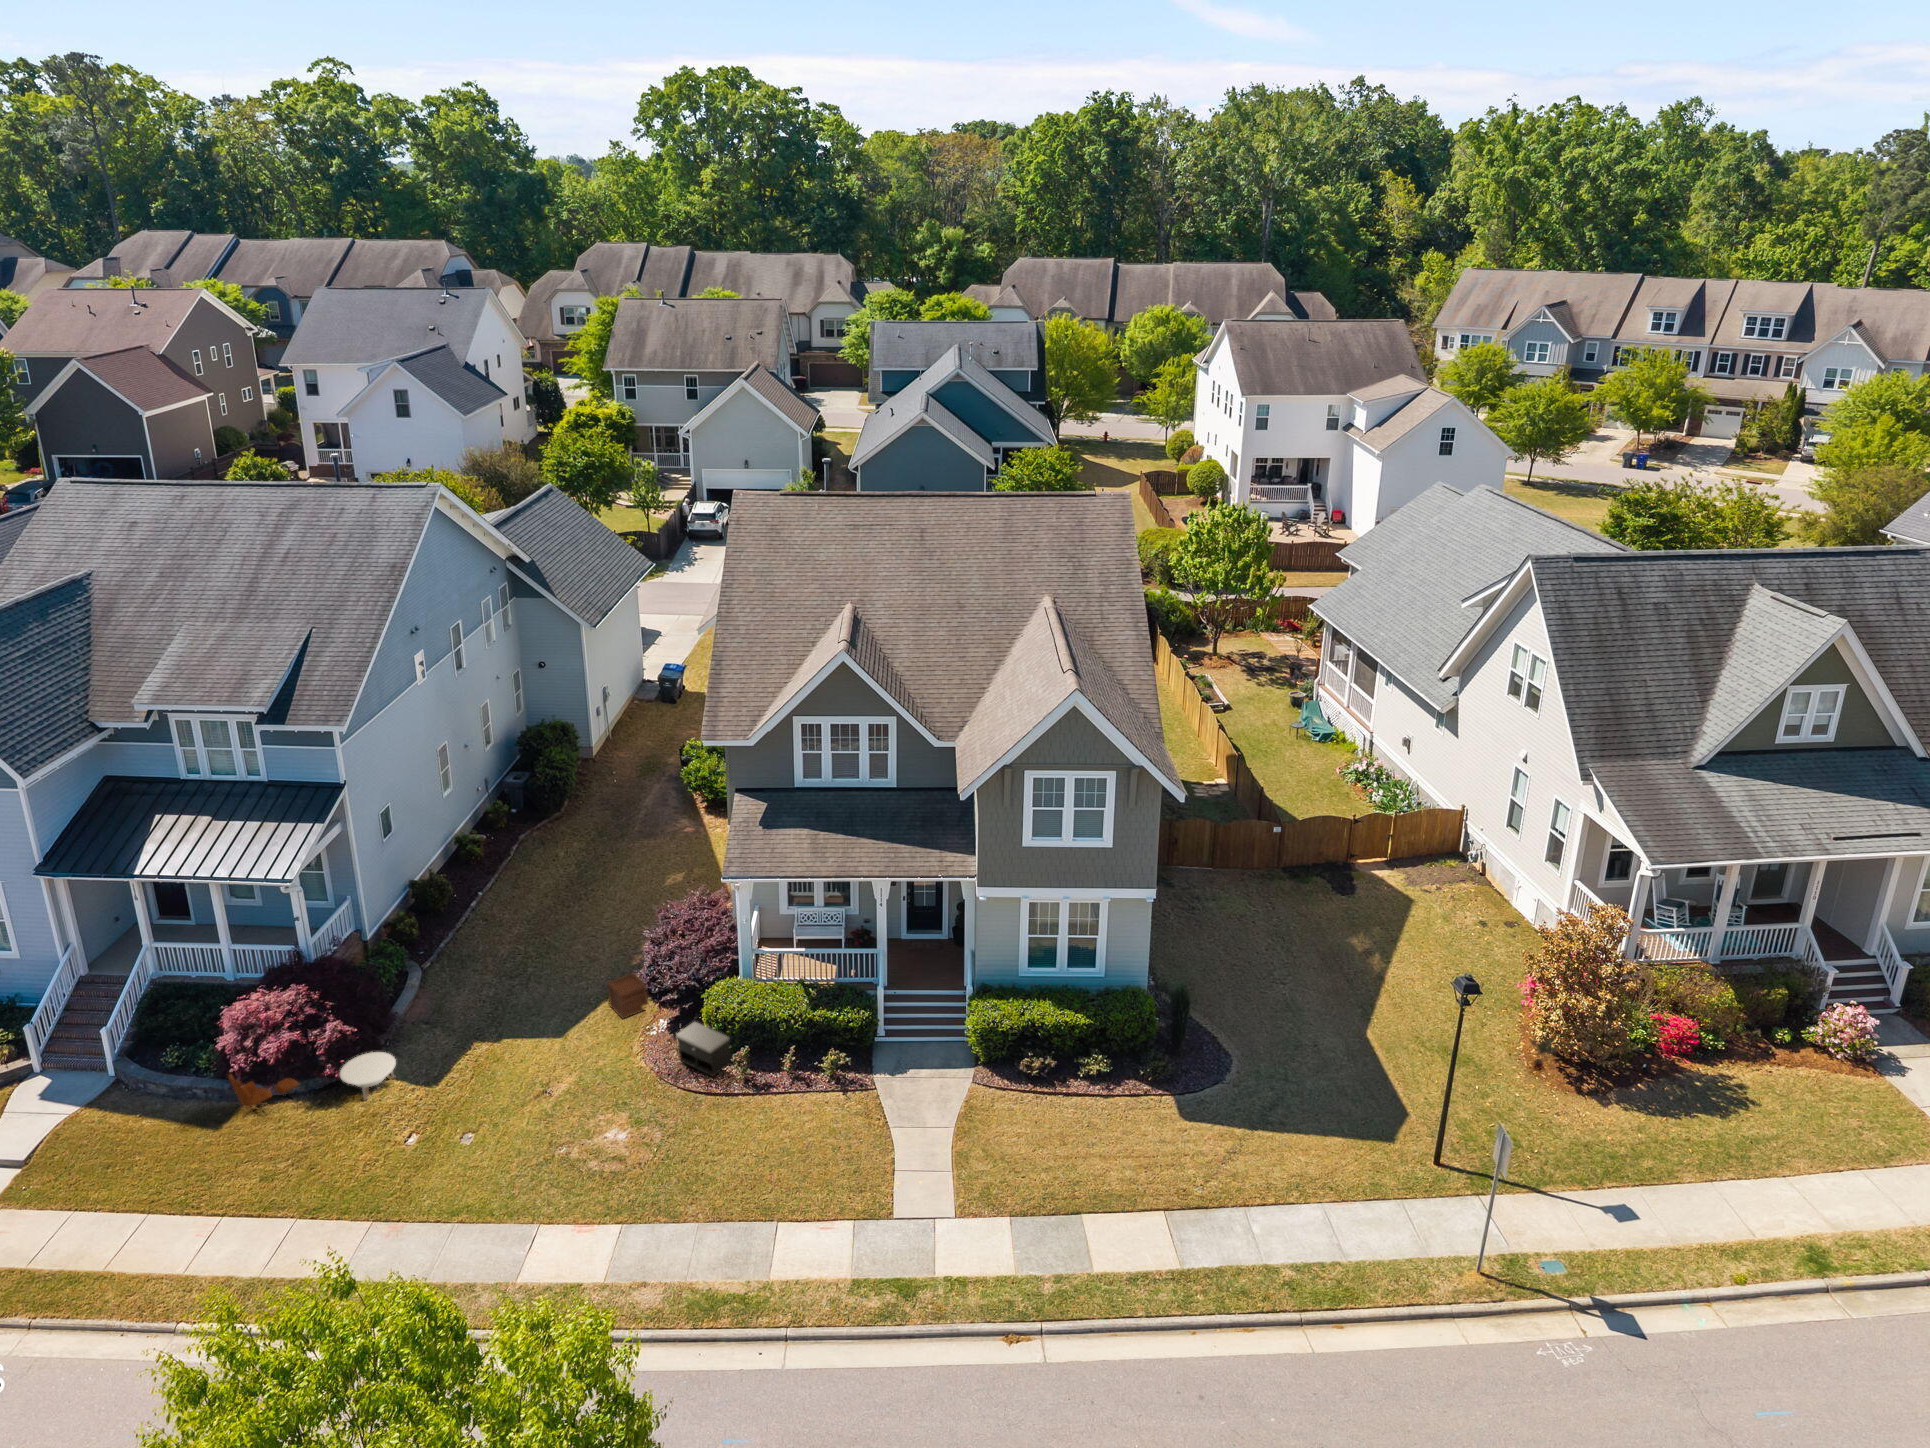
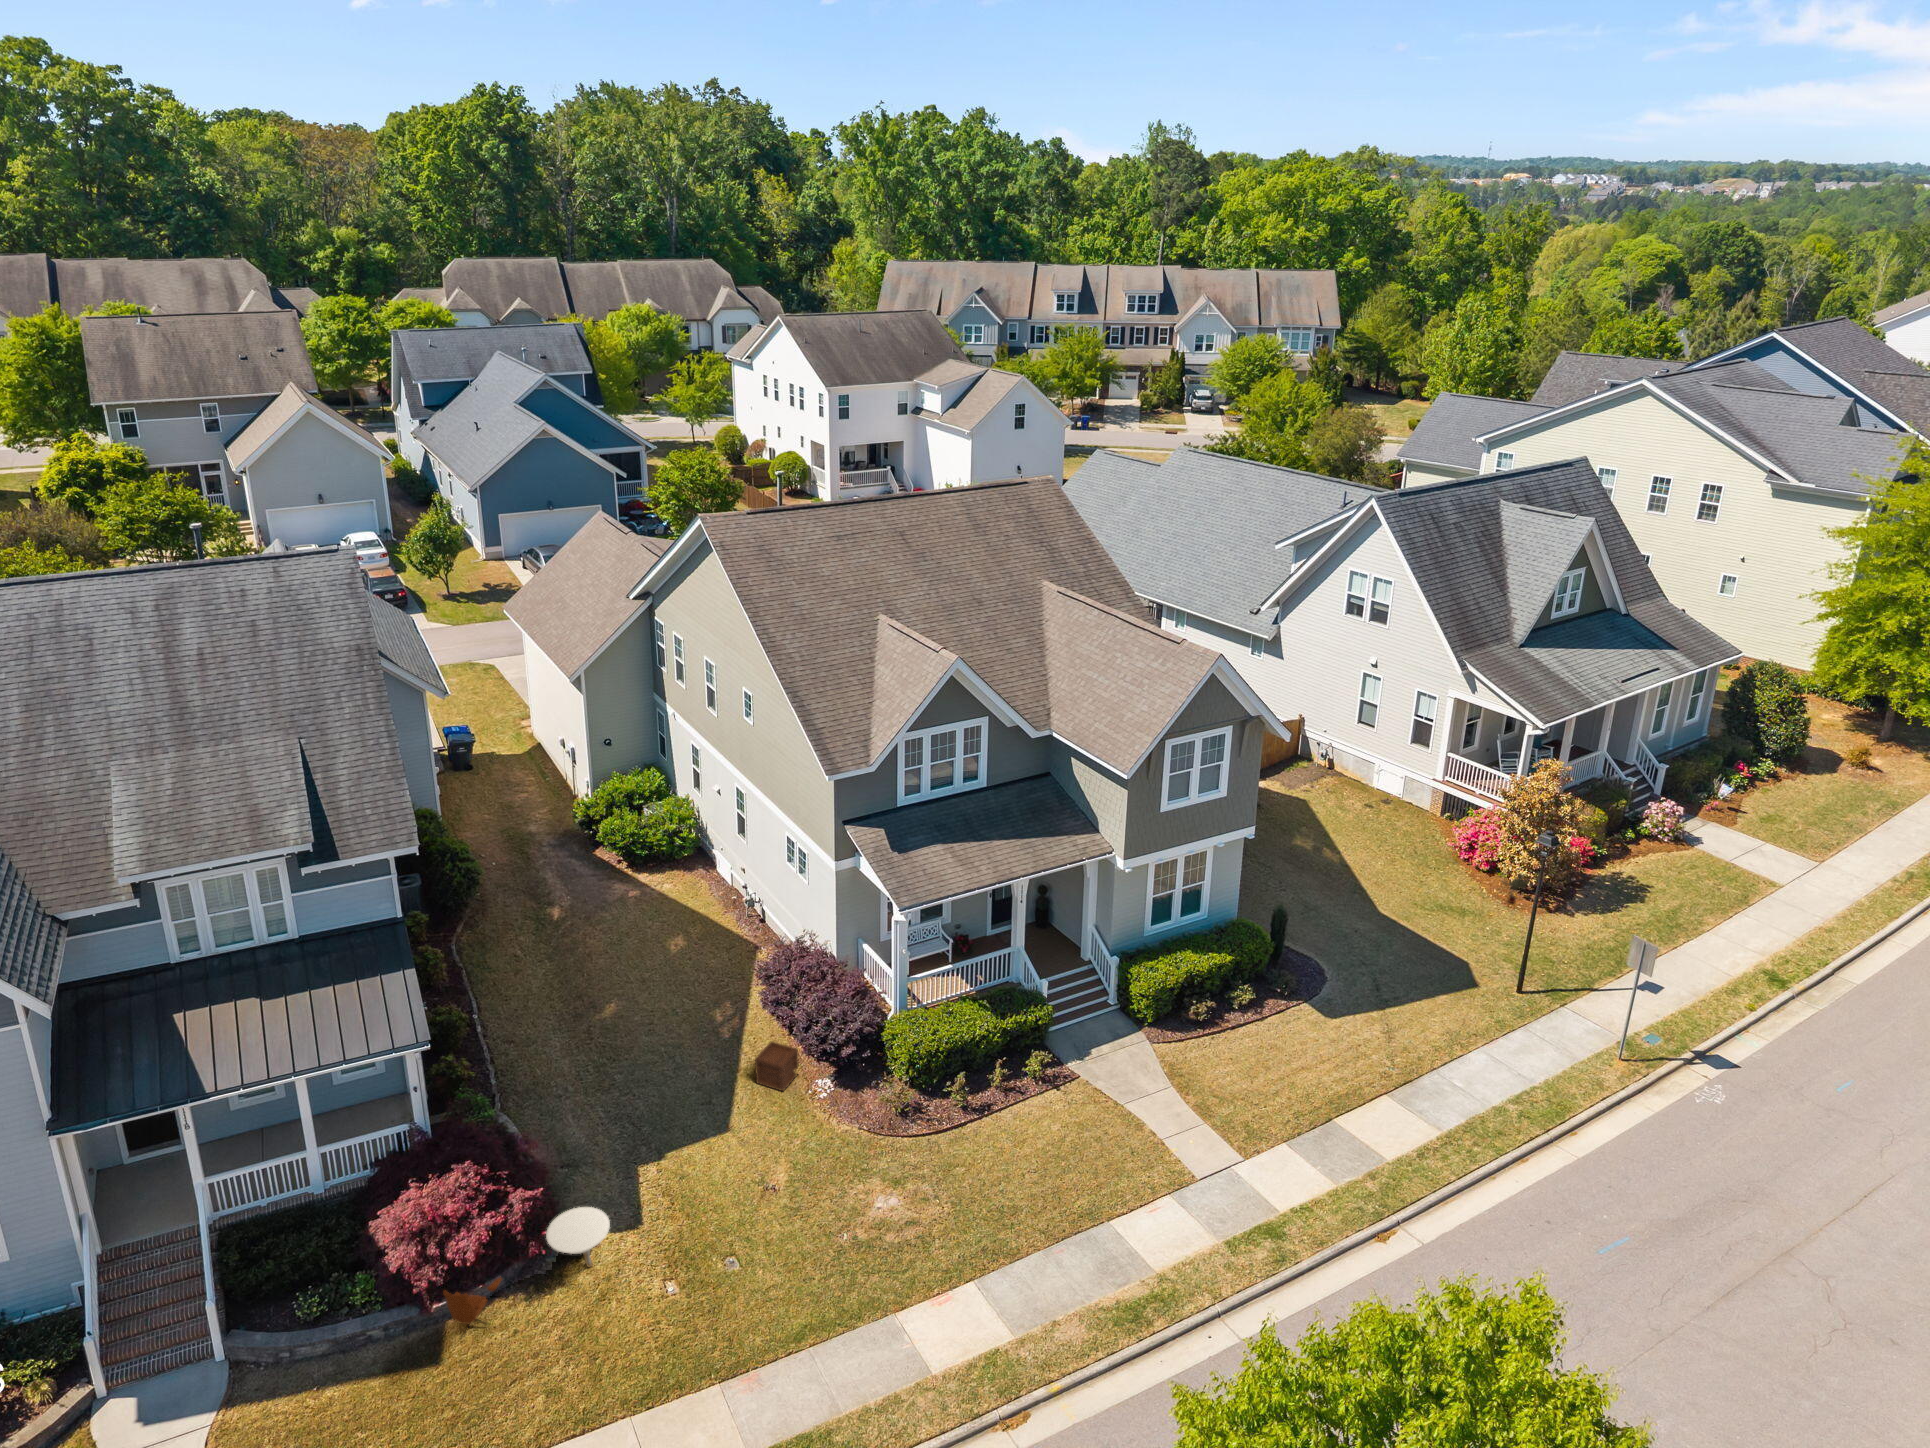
storage bench: present [676,1022,731,1076] -> none [882,1067,934,1115]

